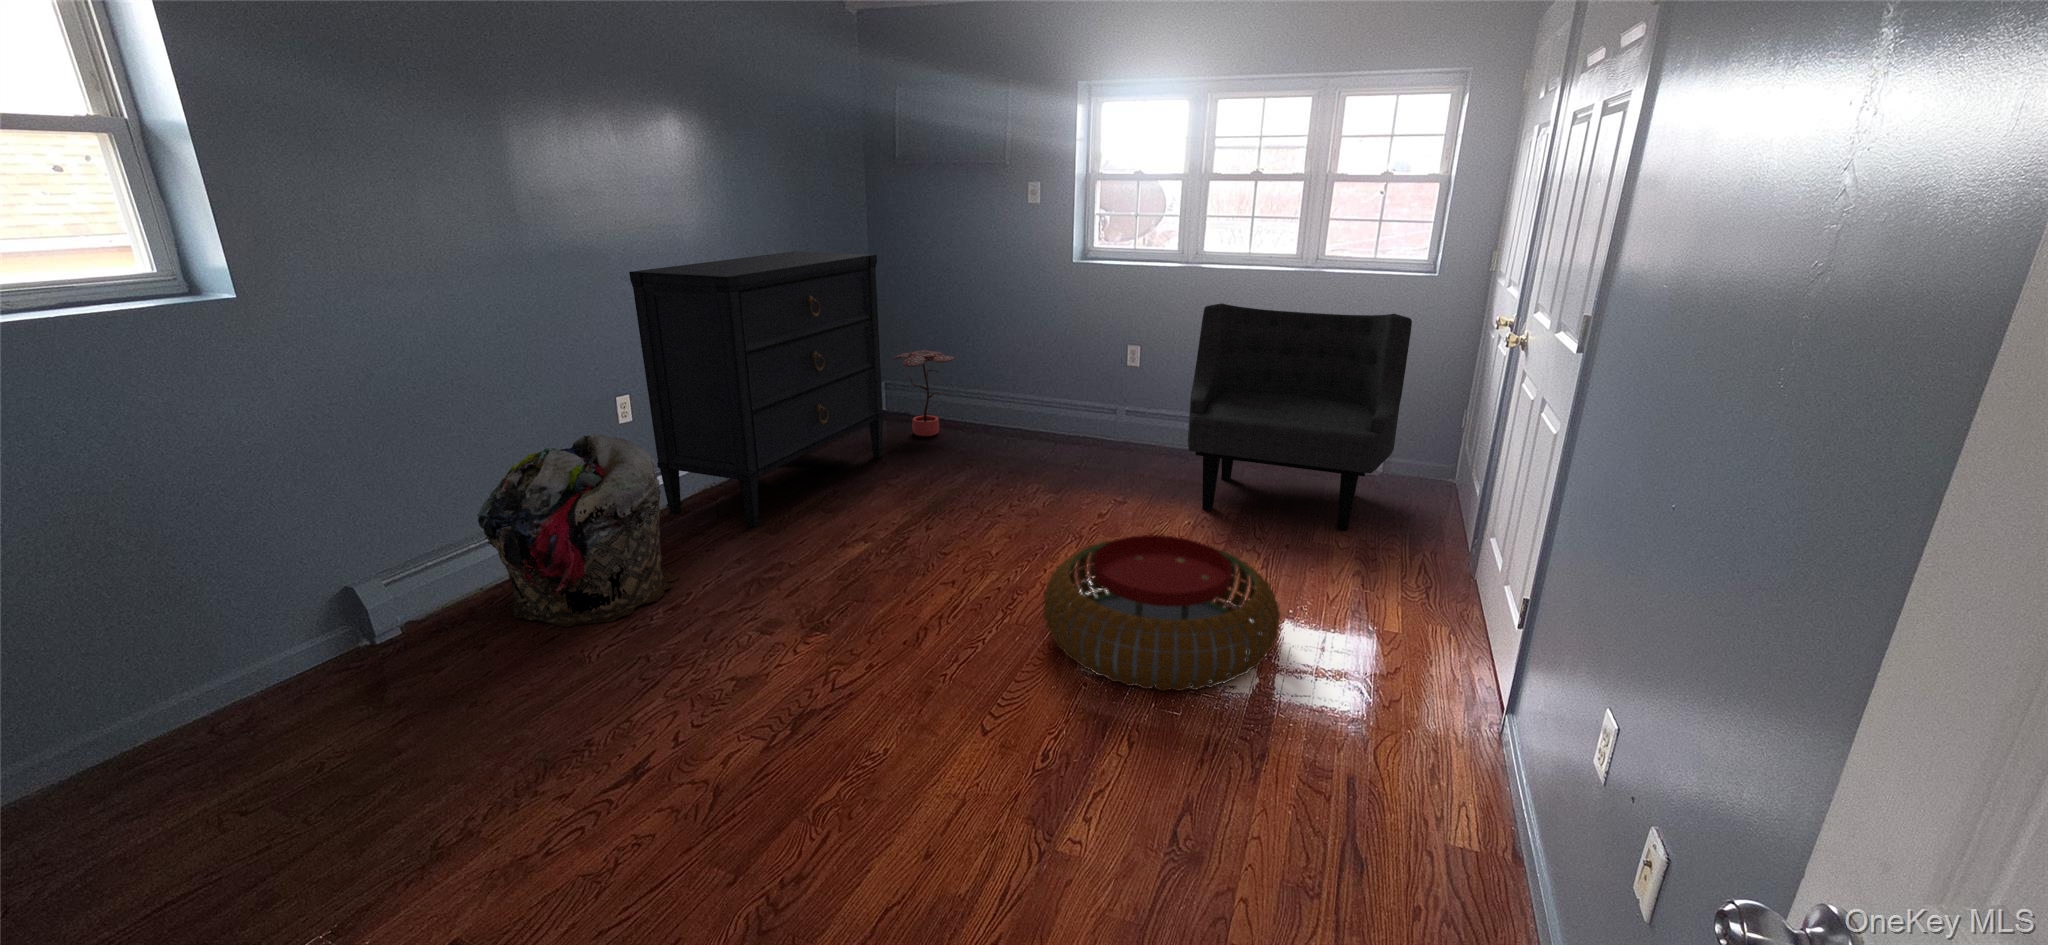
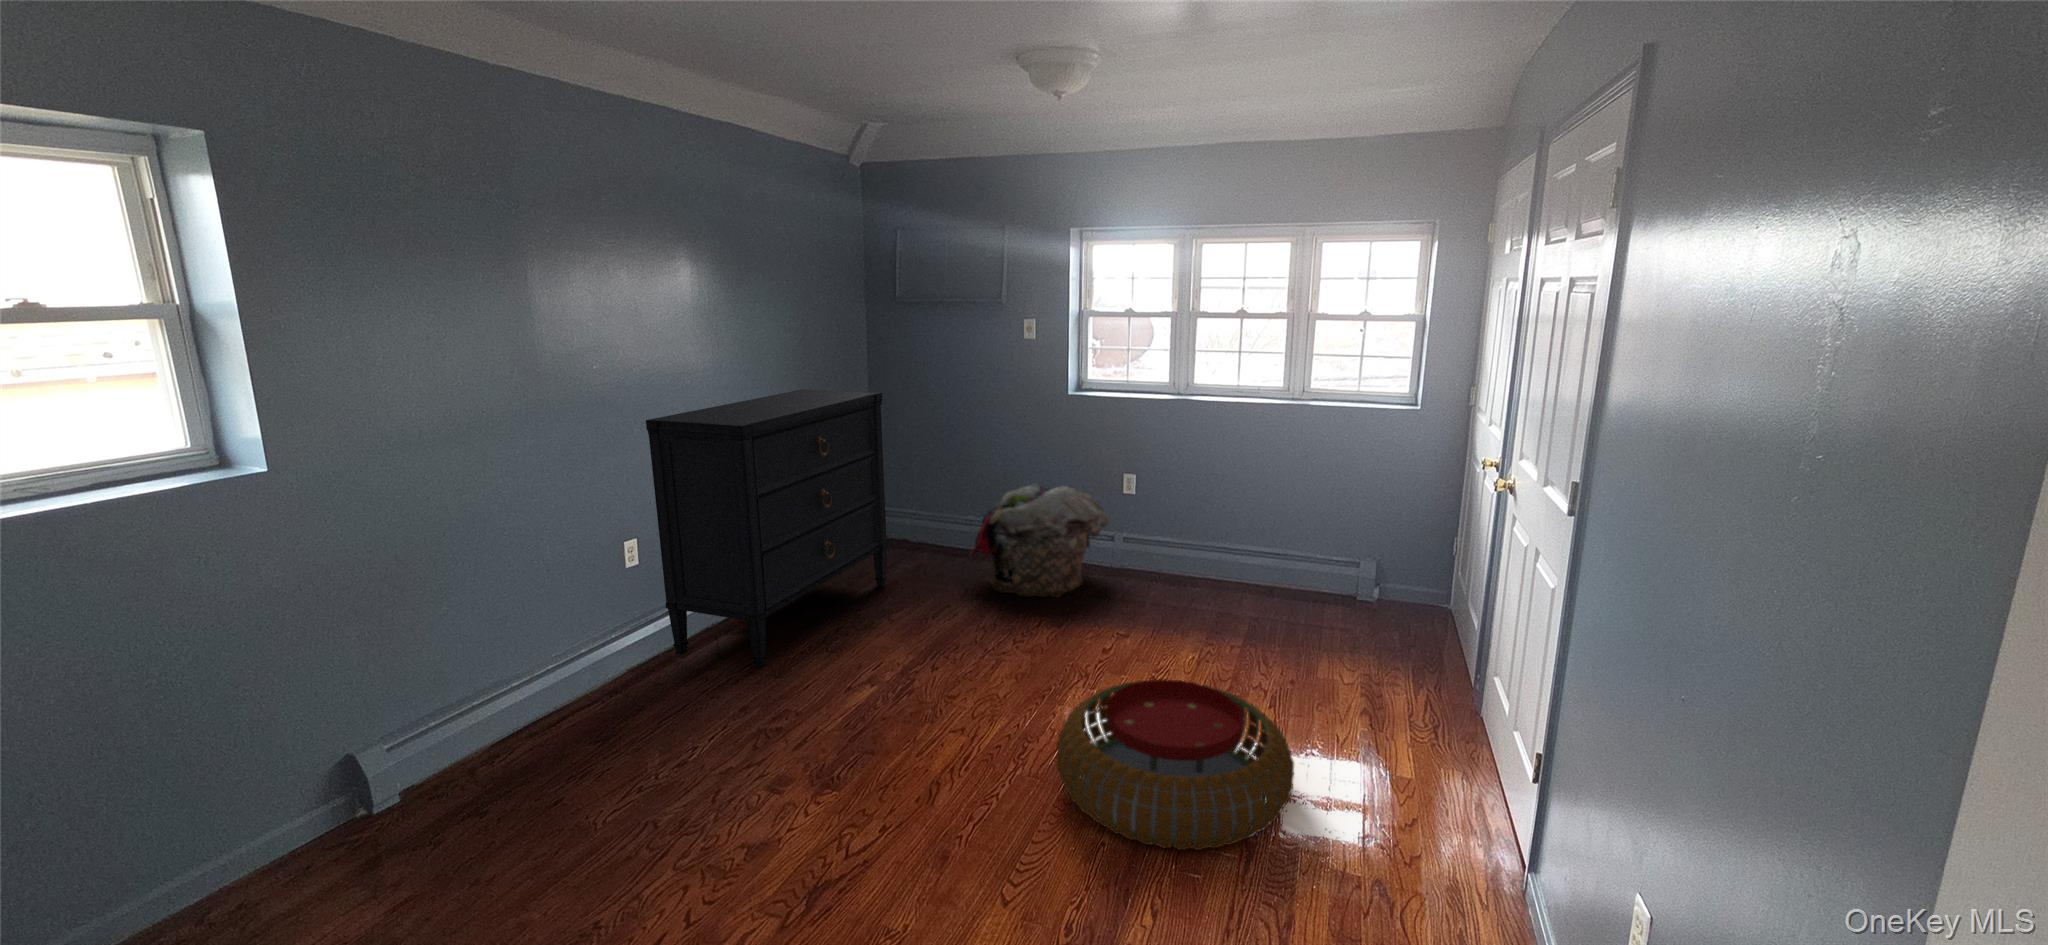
armchair: present [1188,303,1412,531] -> none [1188,437,1398,661]
potted plant: present [893,351,955,436] -> none [895,479,957,562]
laundry basket: present [477,434,680,627] -> present [971,484,1108,597]

